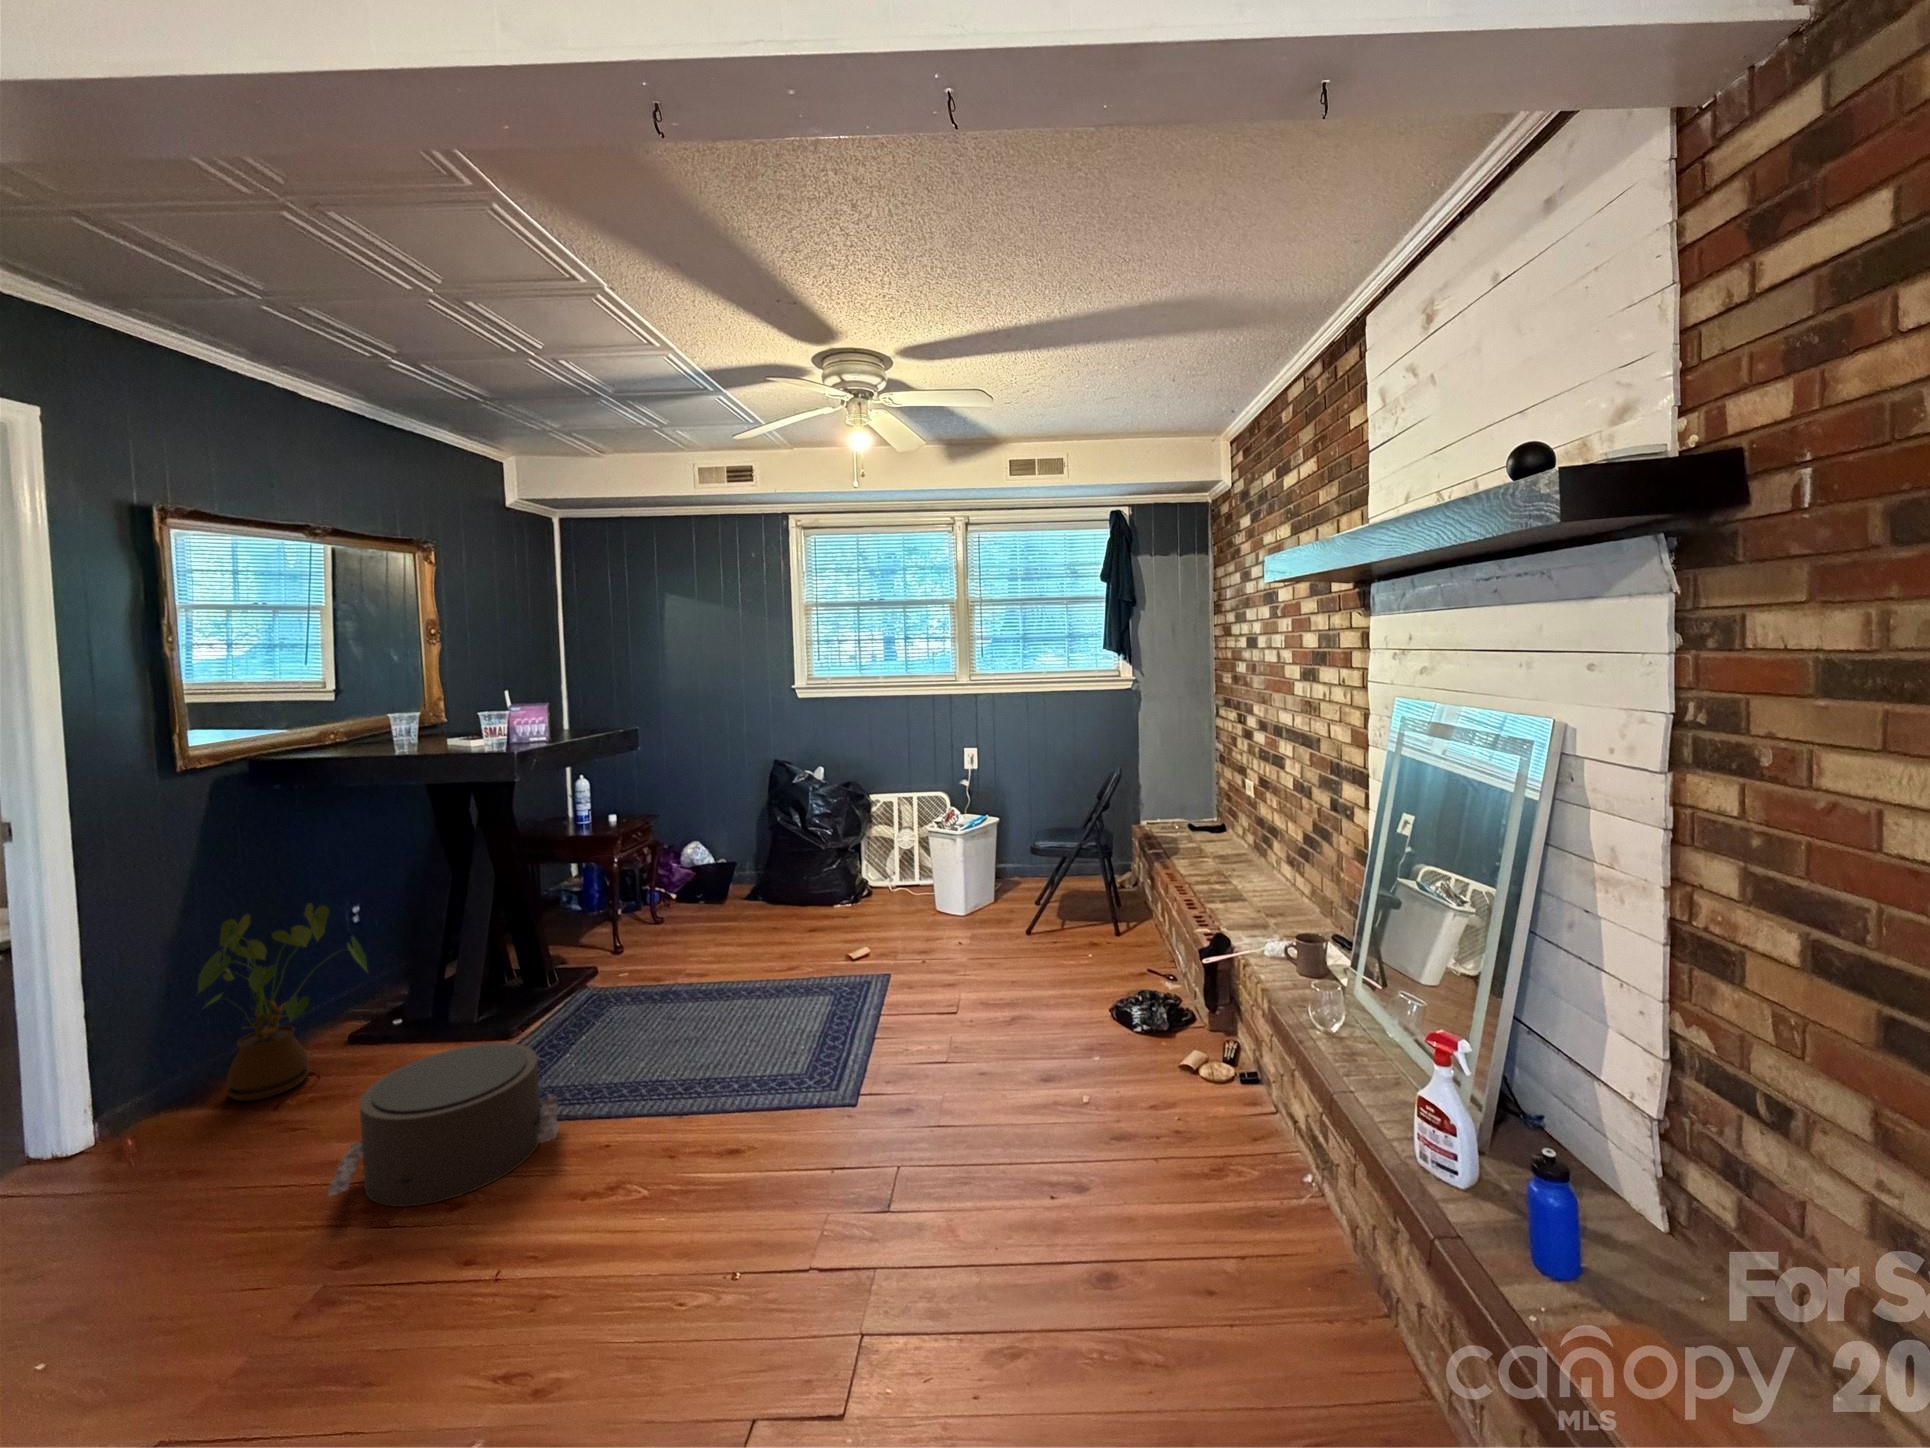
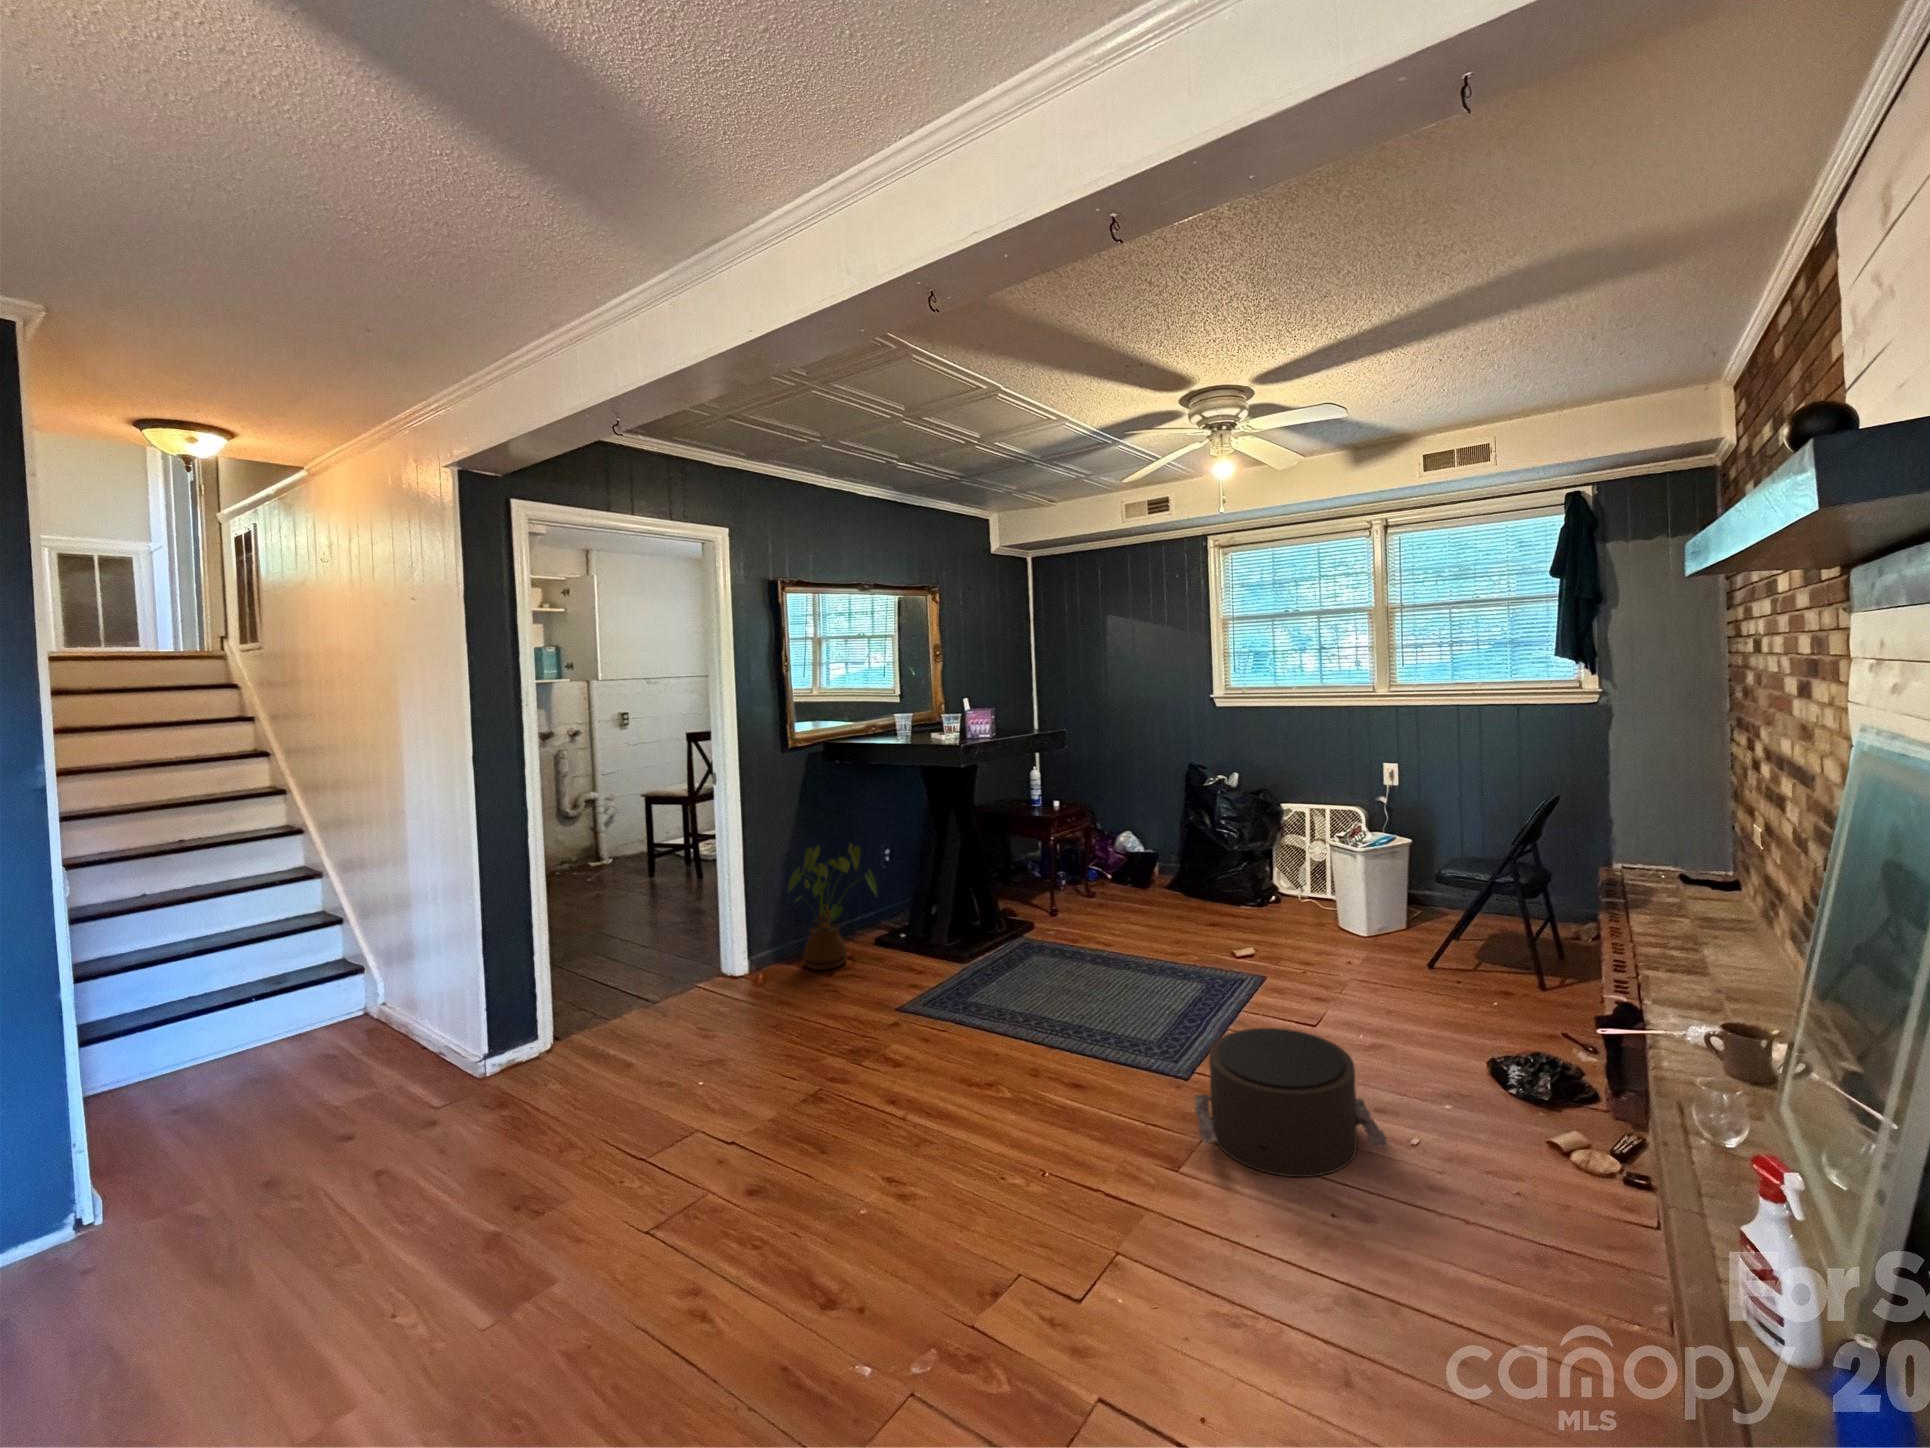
pouf: present [328,1043,560,1207] -> present [1195,1028,1388,1177]

